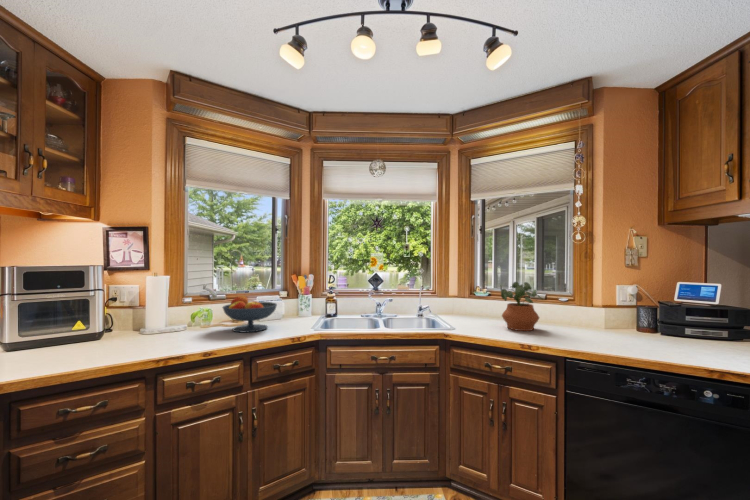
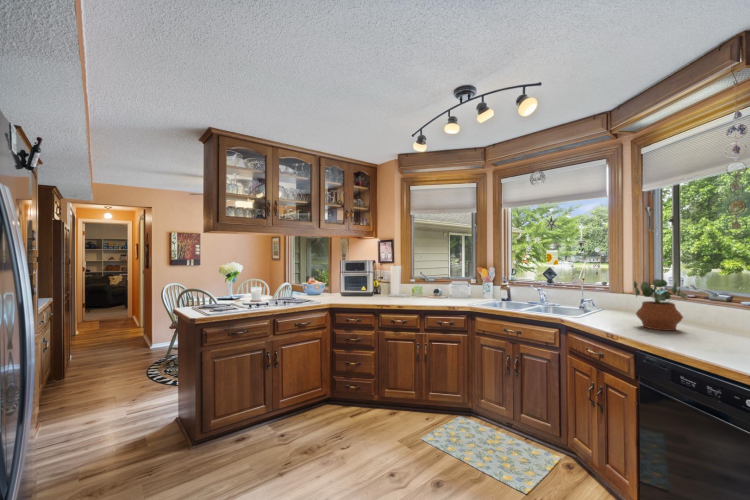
fruit bowl: present [223,296,277,332] -> none [422,279,455,301]

